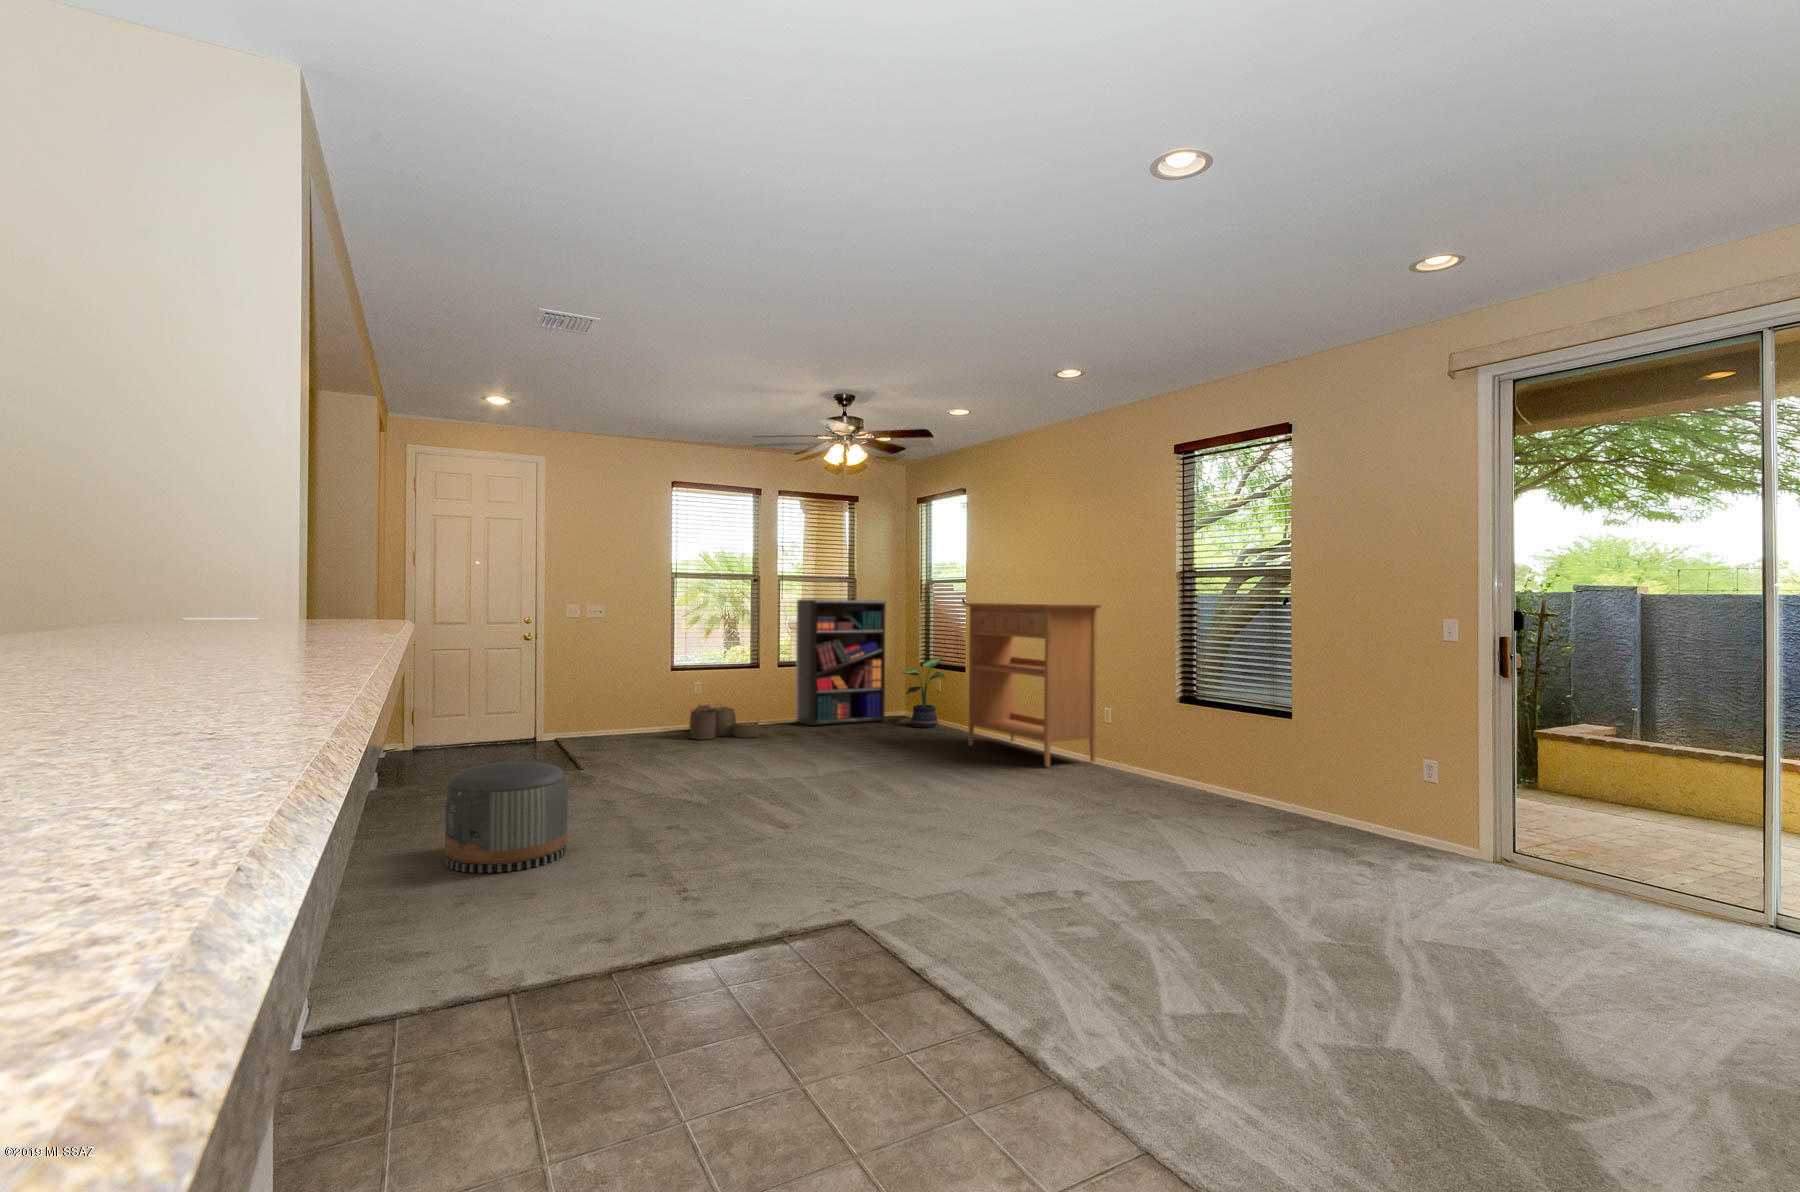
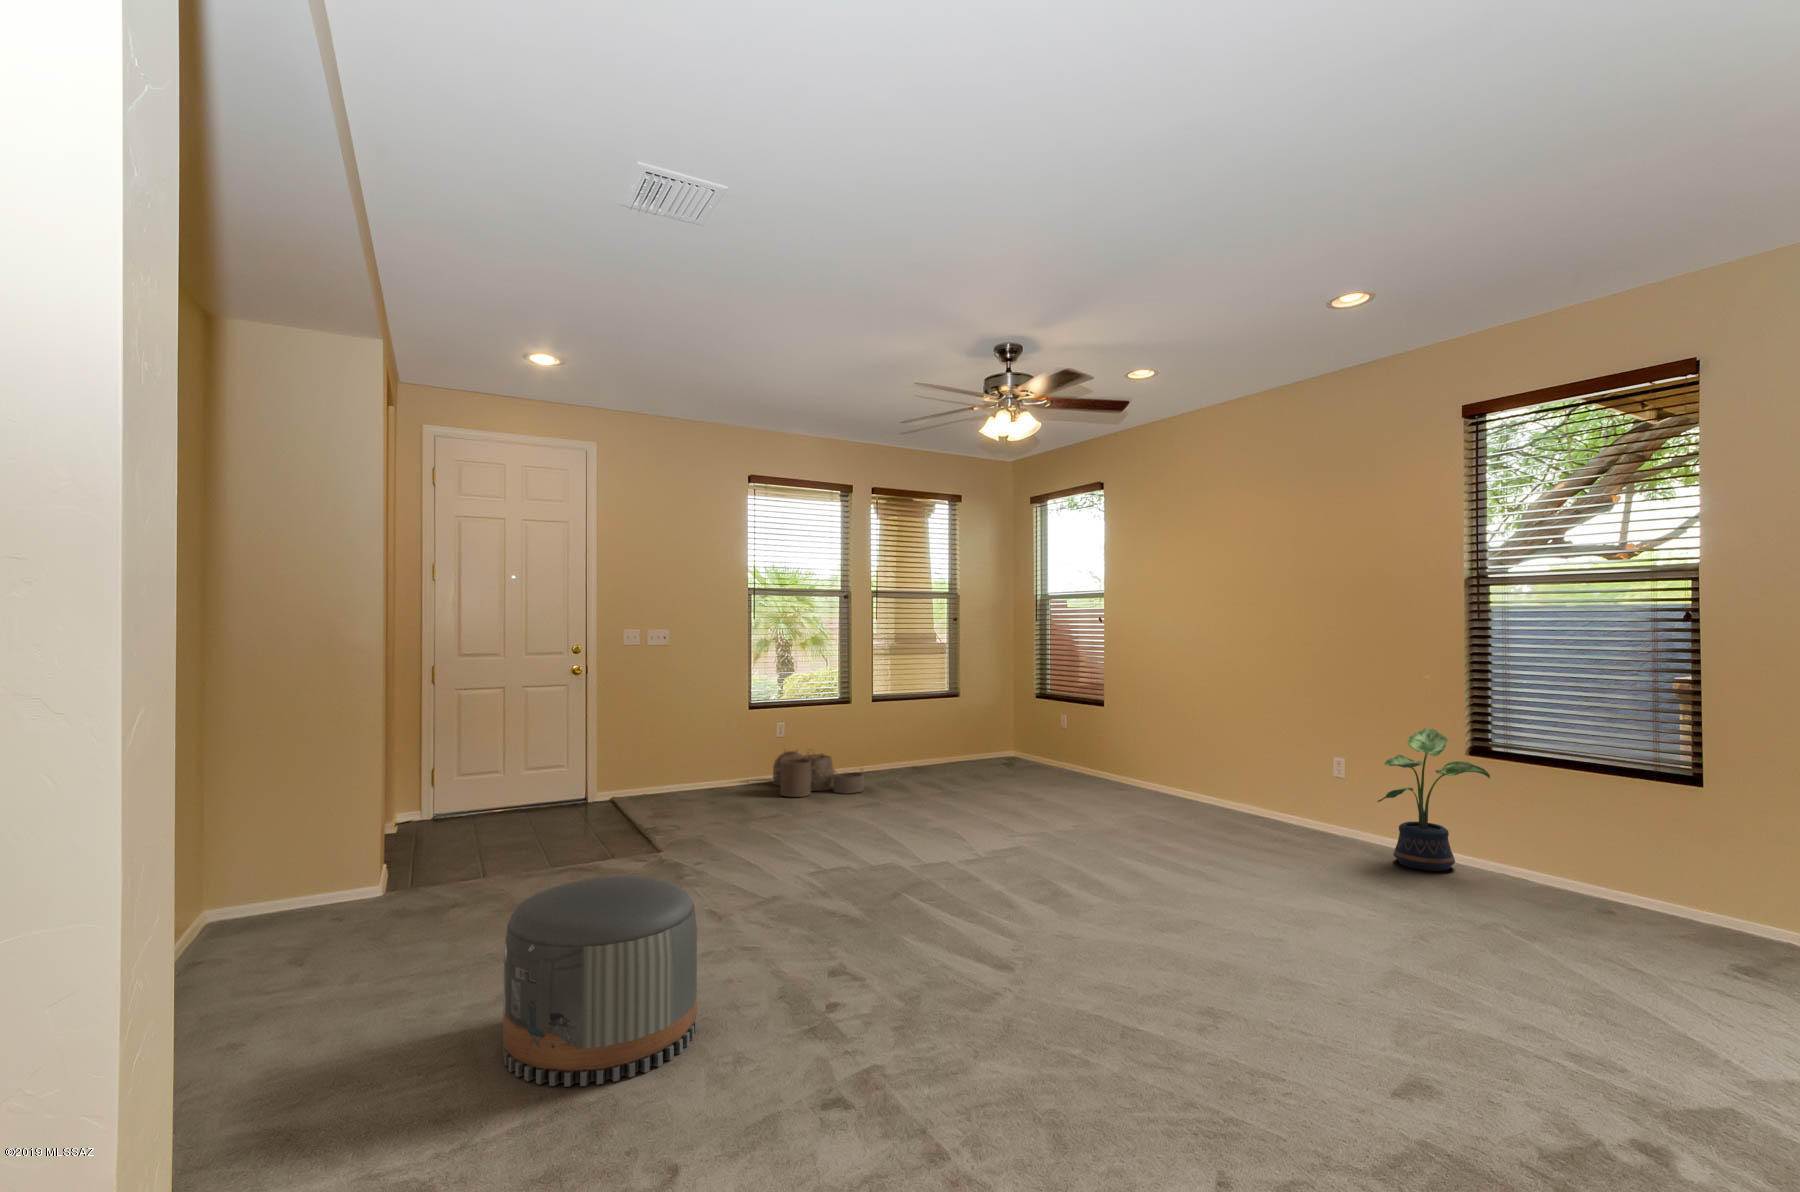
bookshelf: present [796,599,886,725] -> none [894,619,1002,774]
console table: present [962,603,1101,767] -> none [1122,621,1331,836]
potted plant: present [901,657,945,728] -> present [1377,728,1490,871]

